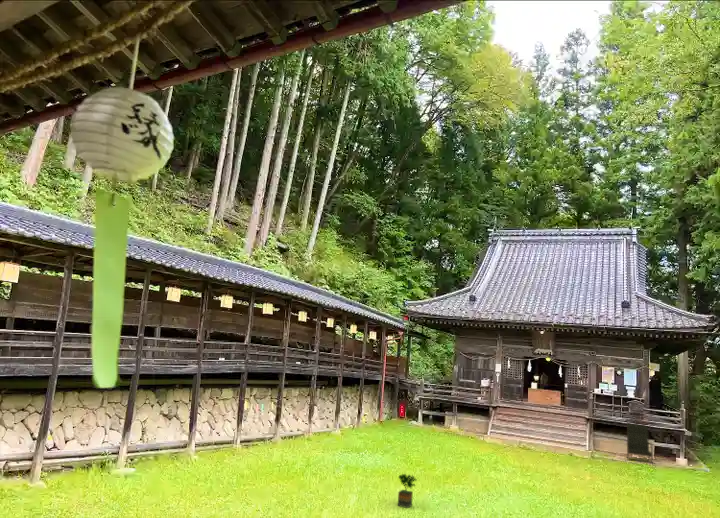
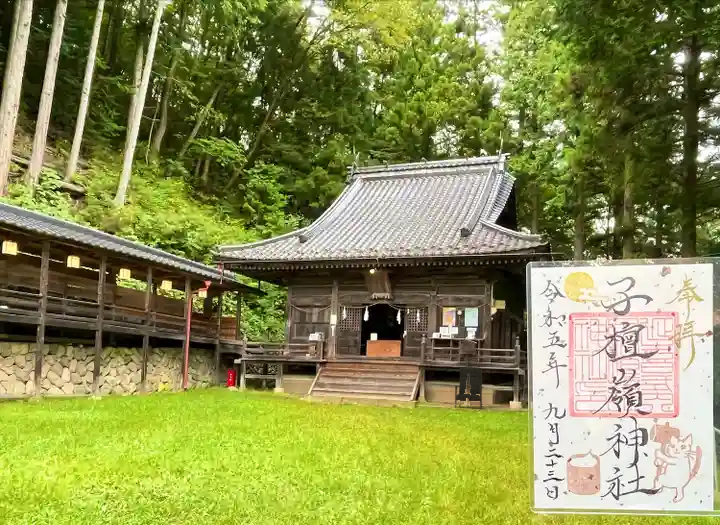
potted tree: present [398,474,416,508] -> none [40,387,69,426]

